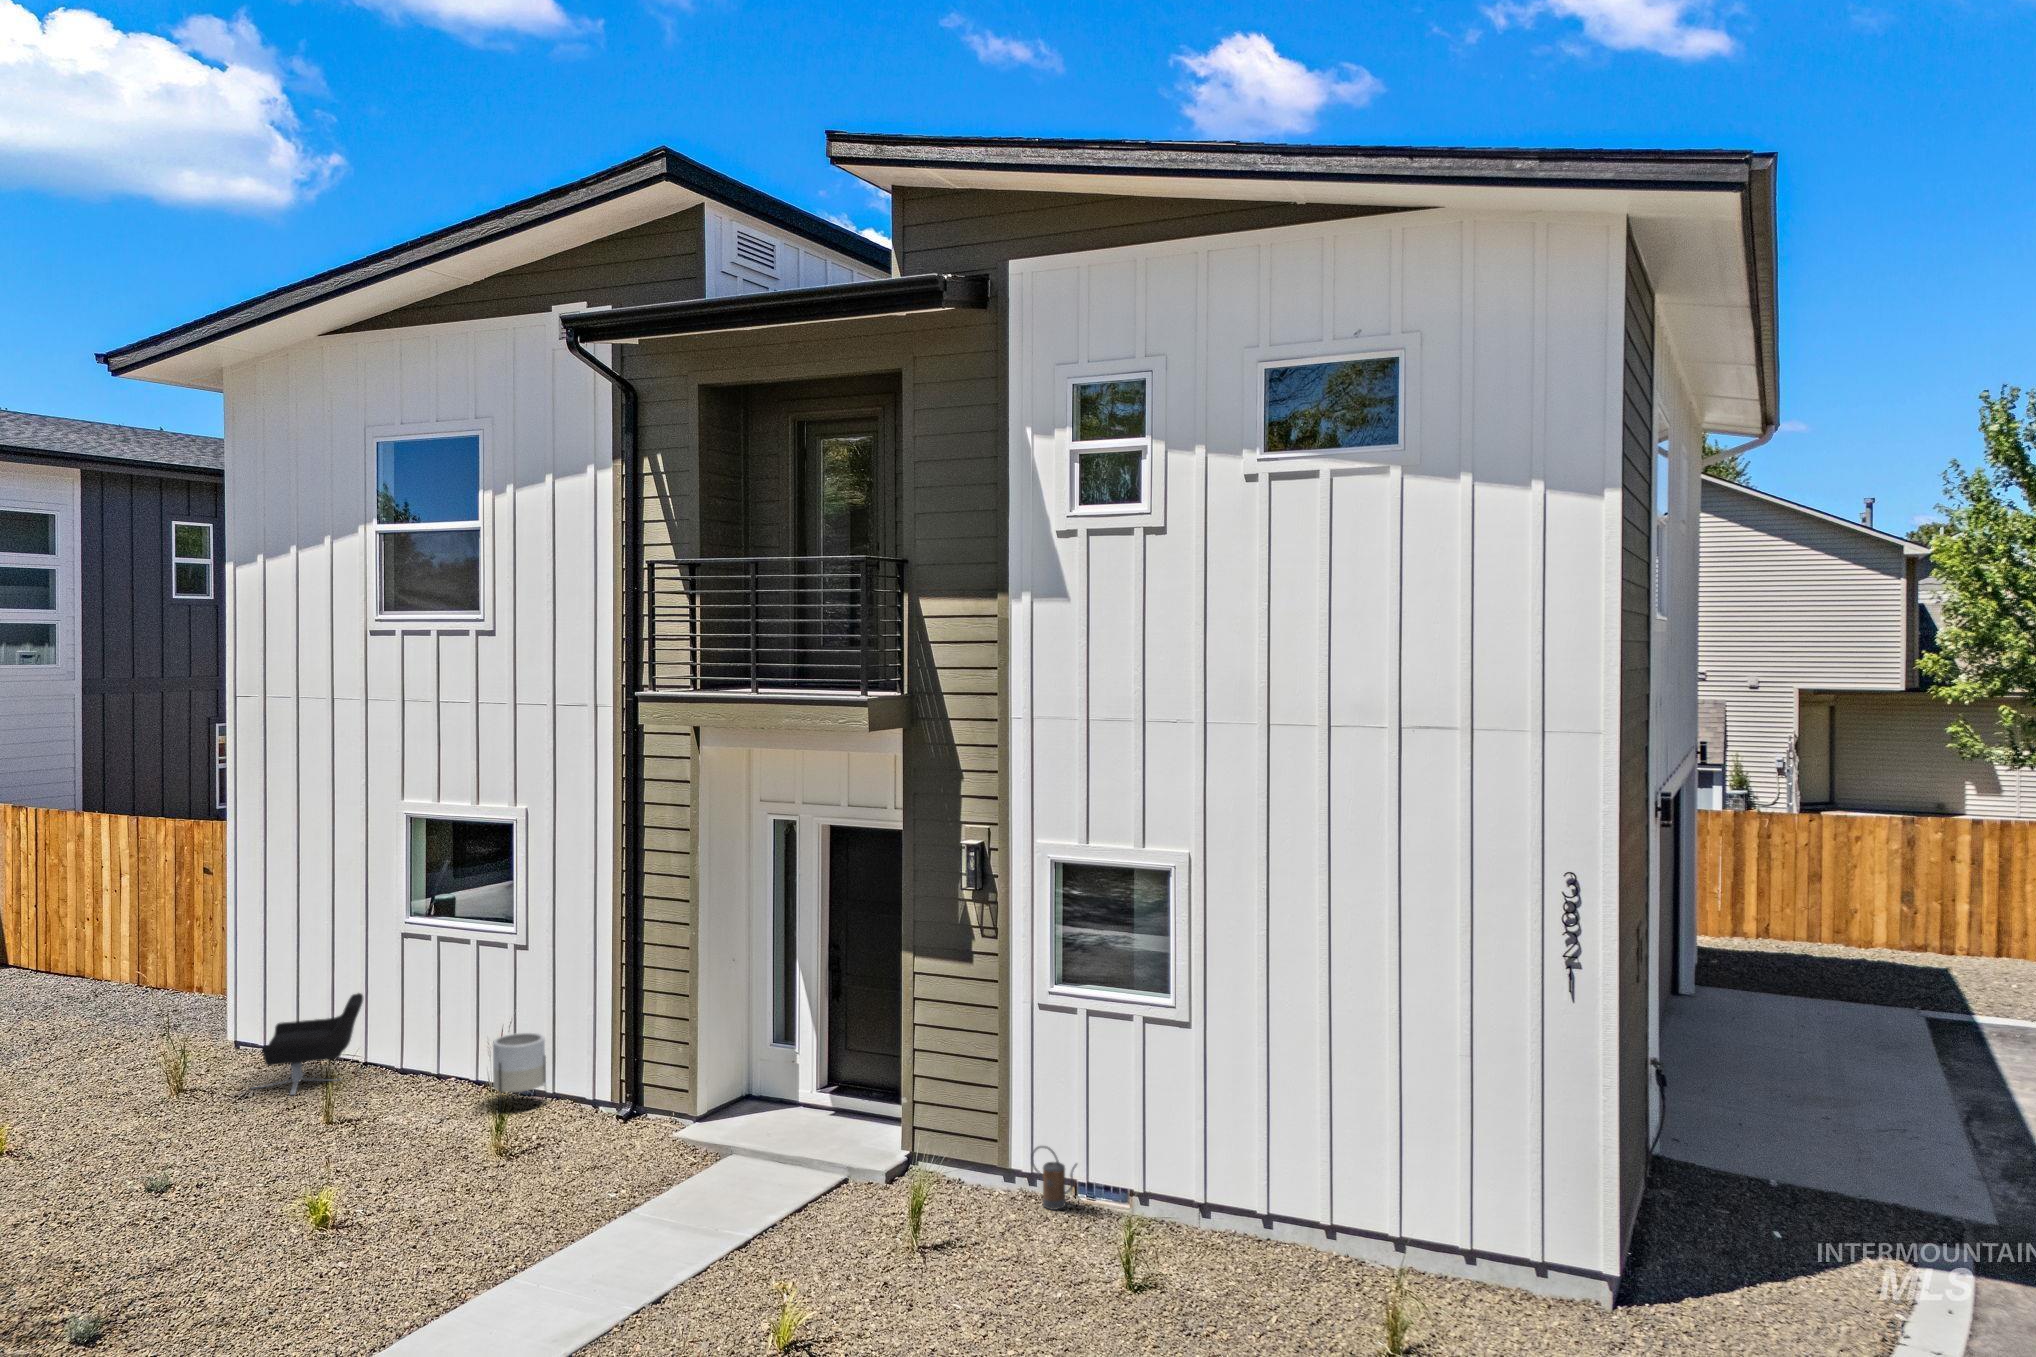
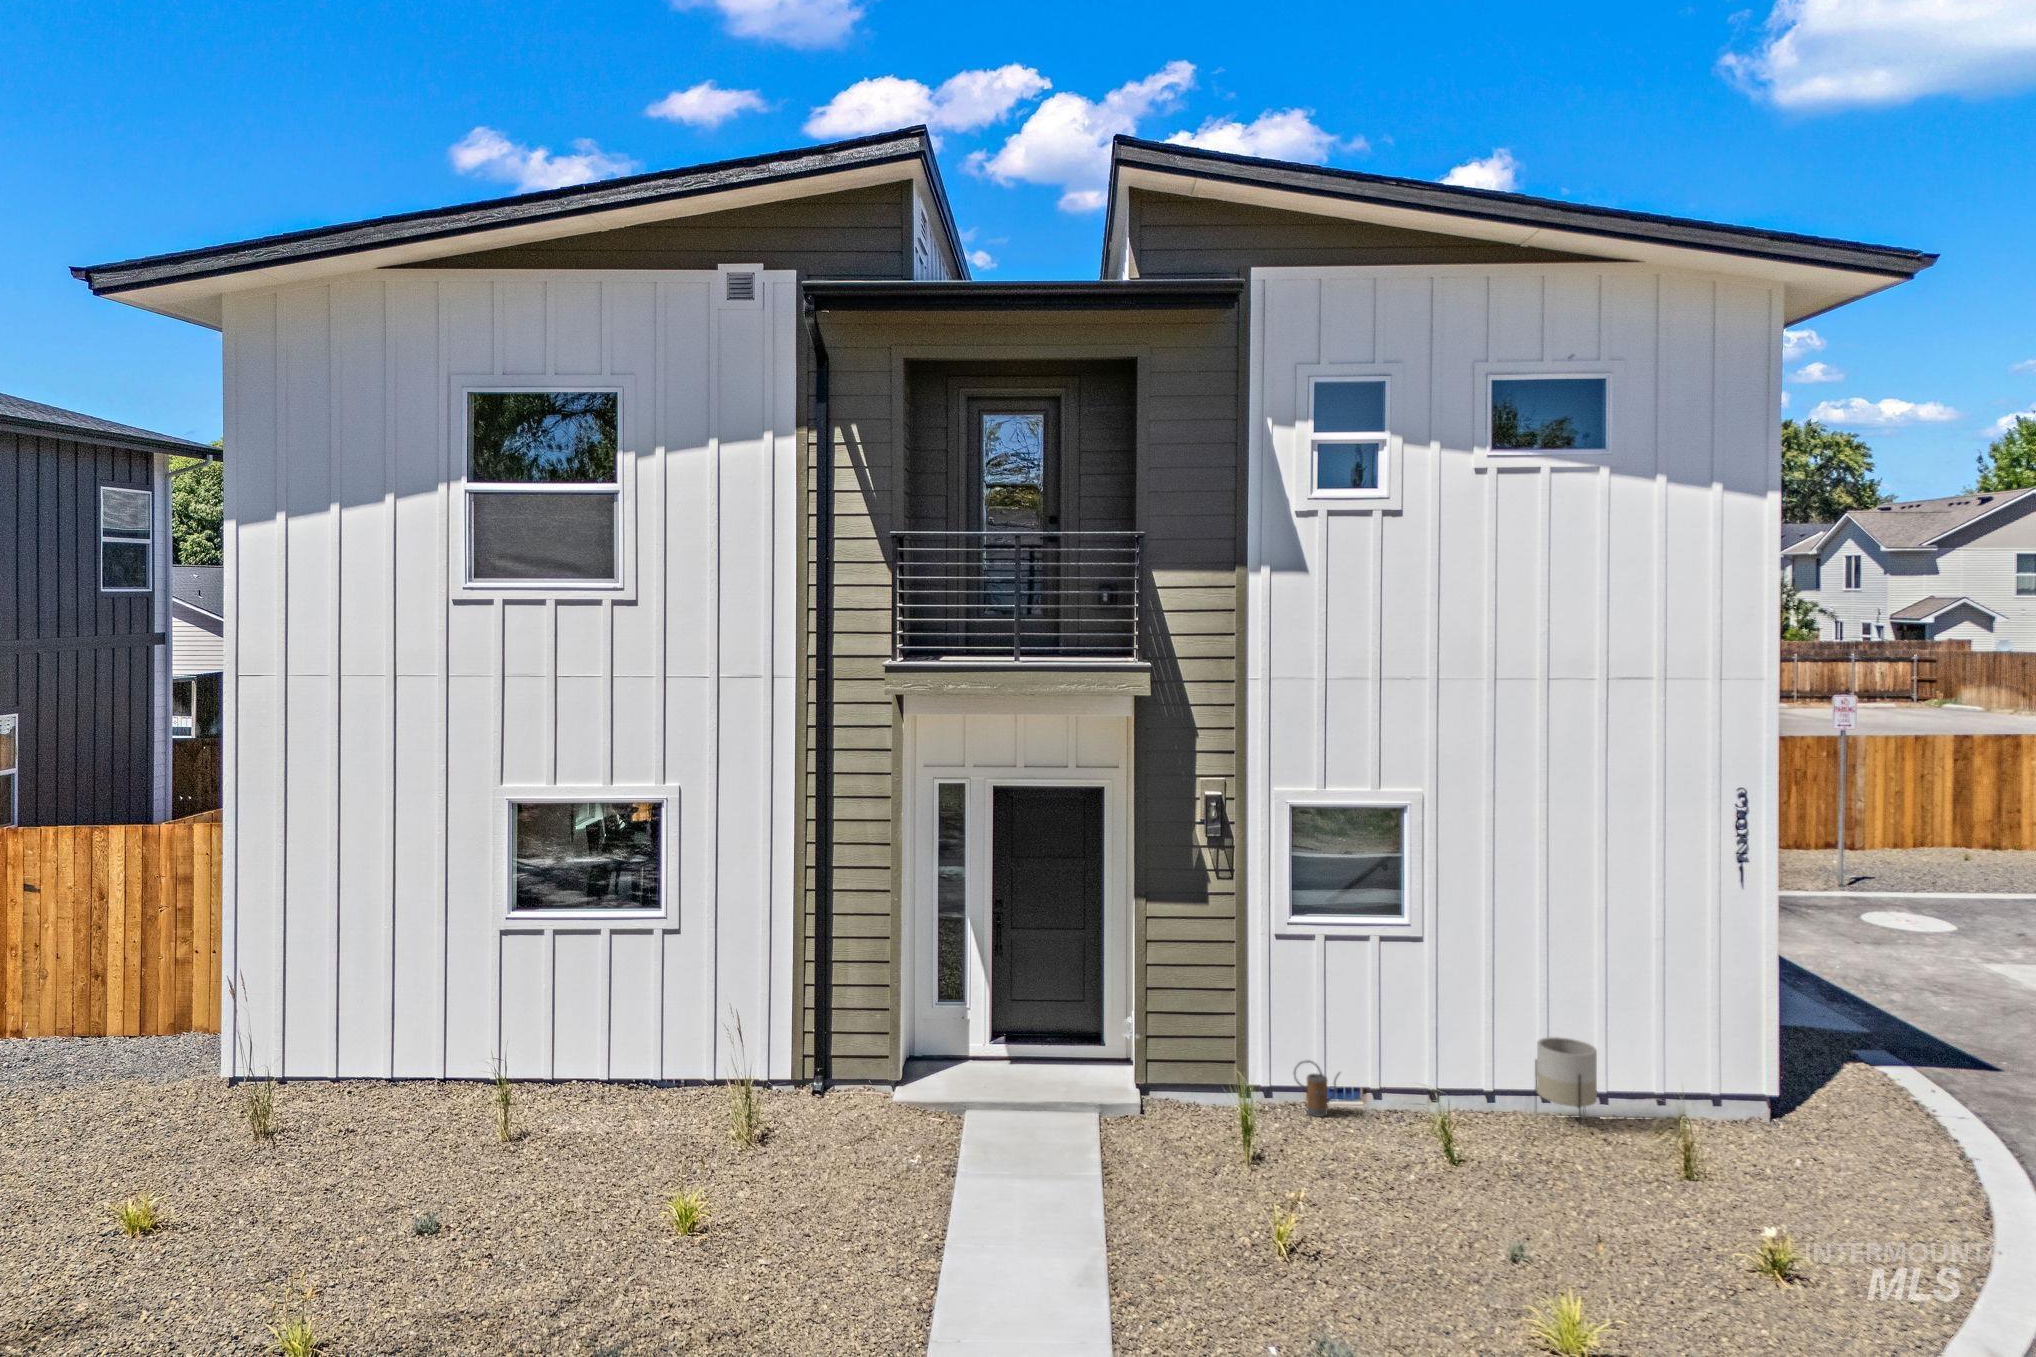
lounge chair: present [252,993,363,1095] -> none [328,1003,466,1130]
planter: present [493,1033,546,1106] -> present [1535,1037,1597,1130]

